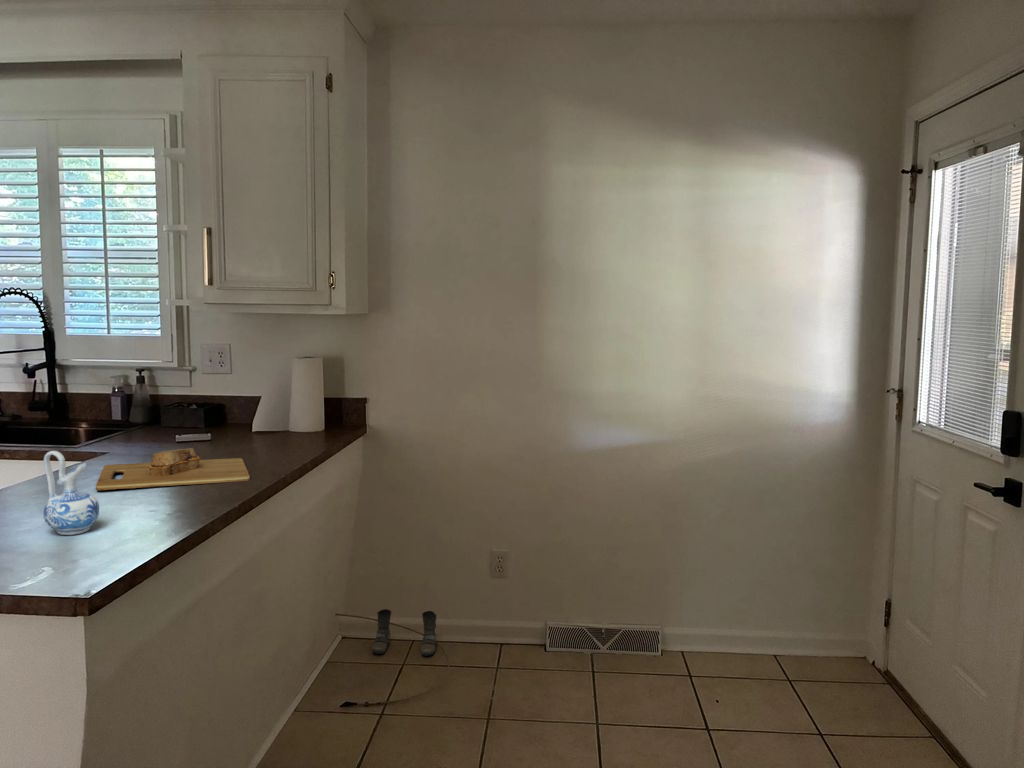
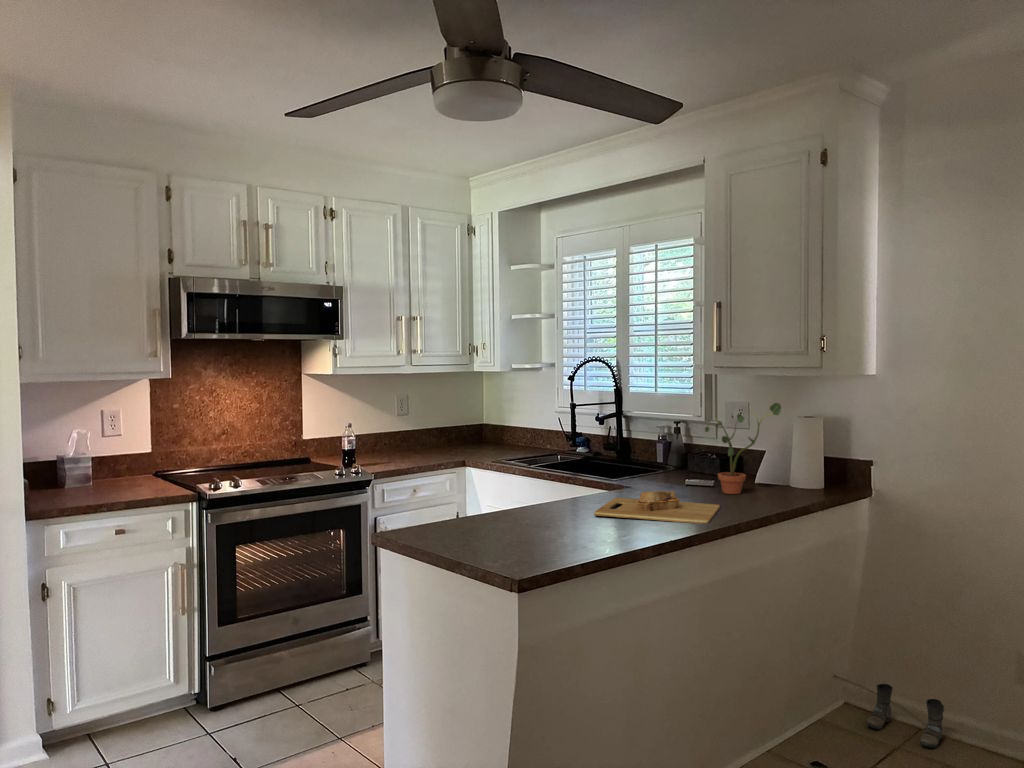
potted plant: none [205,343,283,446] -> present [705,403,781,494]
ceramic pitcher: present [43,451,99,535] -> none [536,481,572,543]

